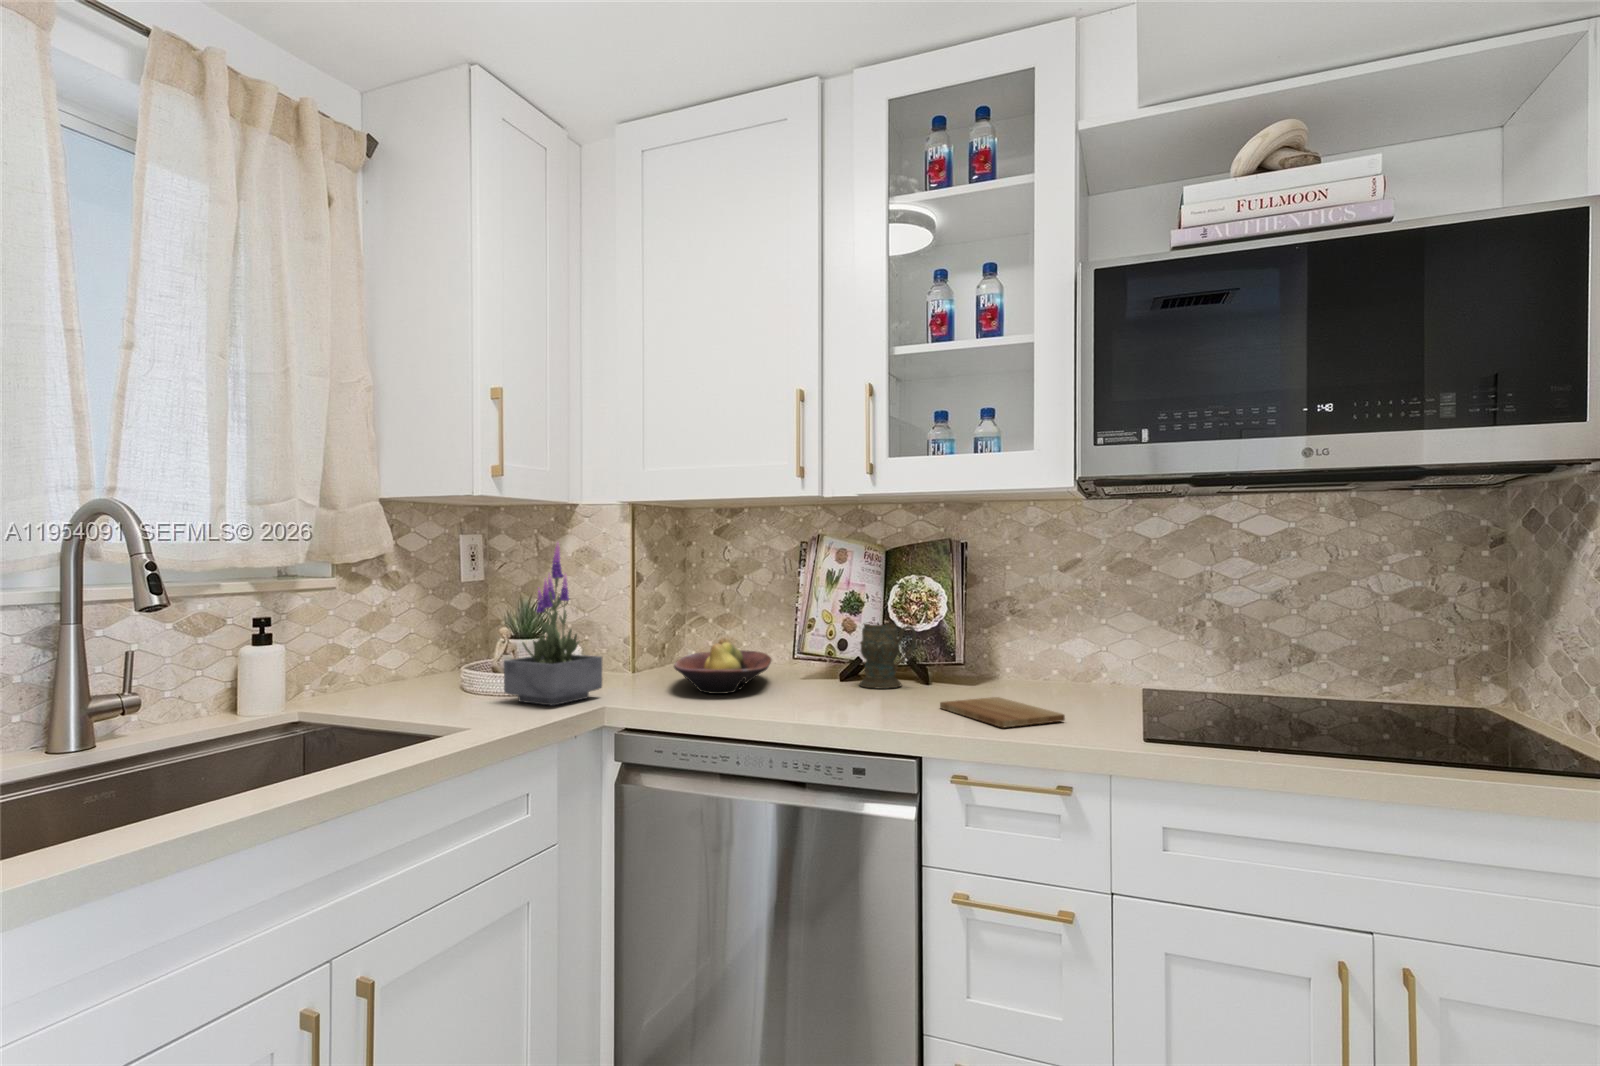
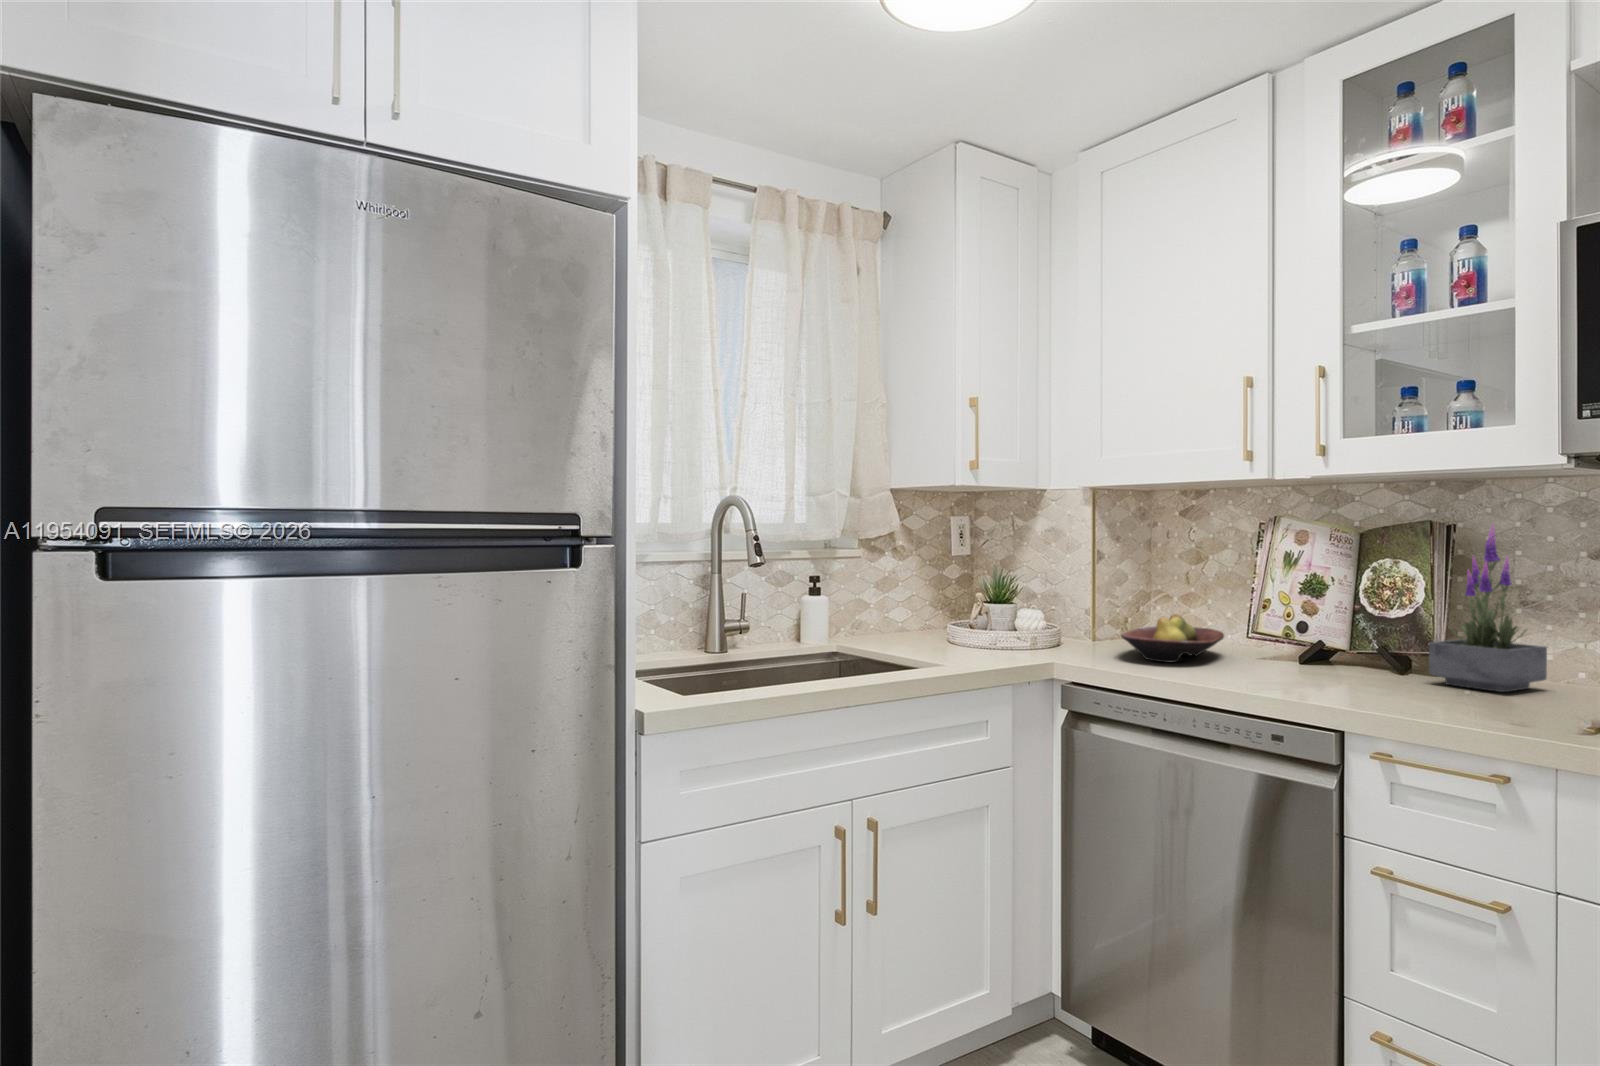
potted plant: present [504,543,602,705] -> present [1429,527,1547,692]
mug: present [860,624,916,689] -> none [1318,606,1385,674]
cutting board: present [940,697,1065,727] -> none [1391,688,1537,718]

